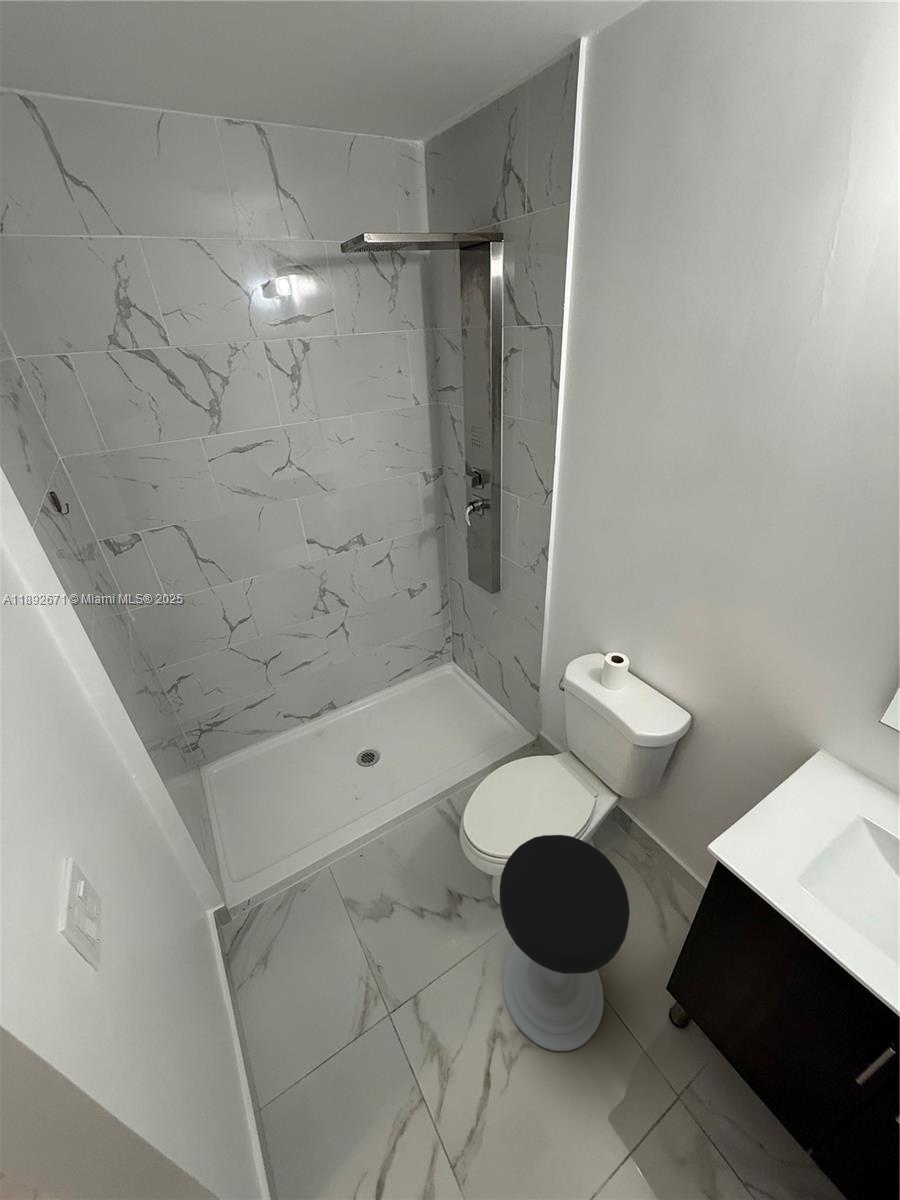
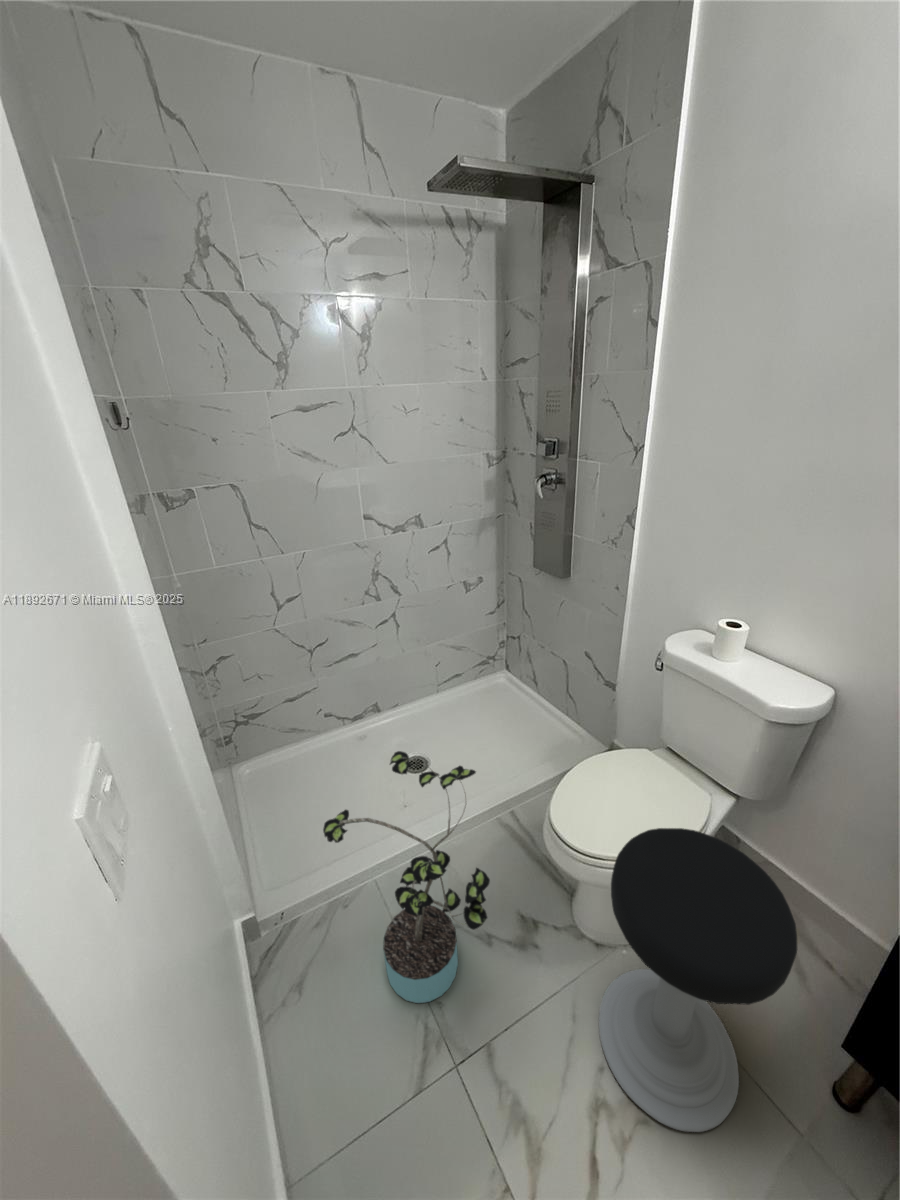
potted plant: none [272,779,410,968] -> present [323,751,490,1003]

